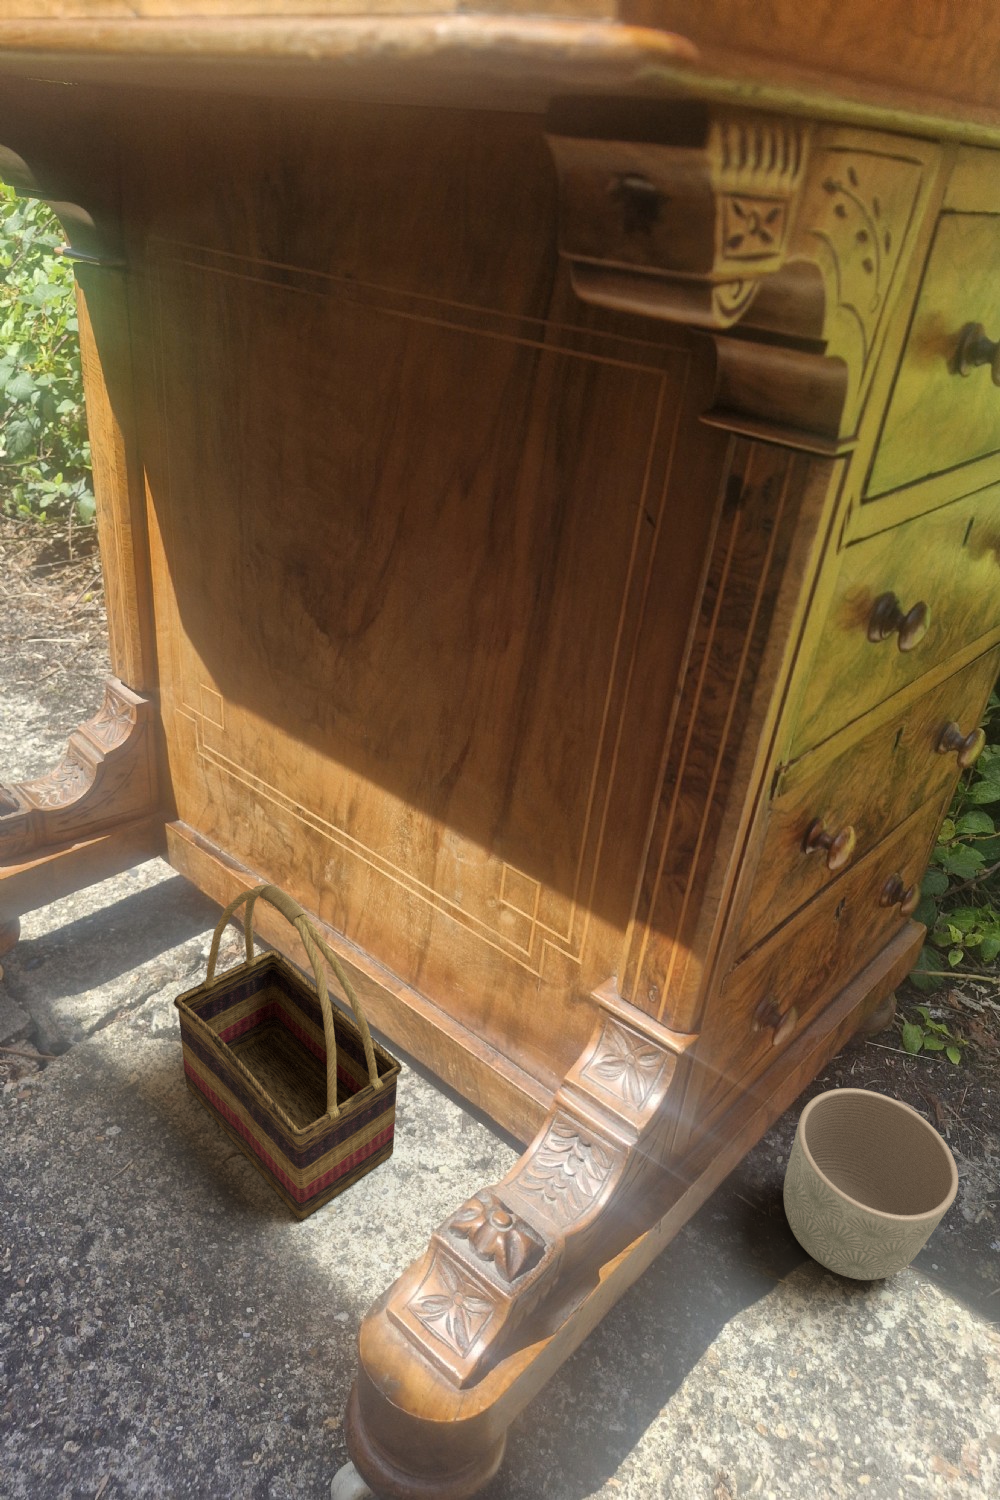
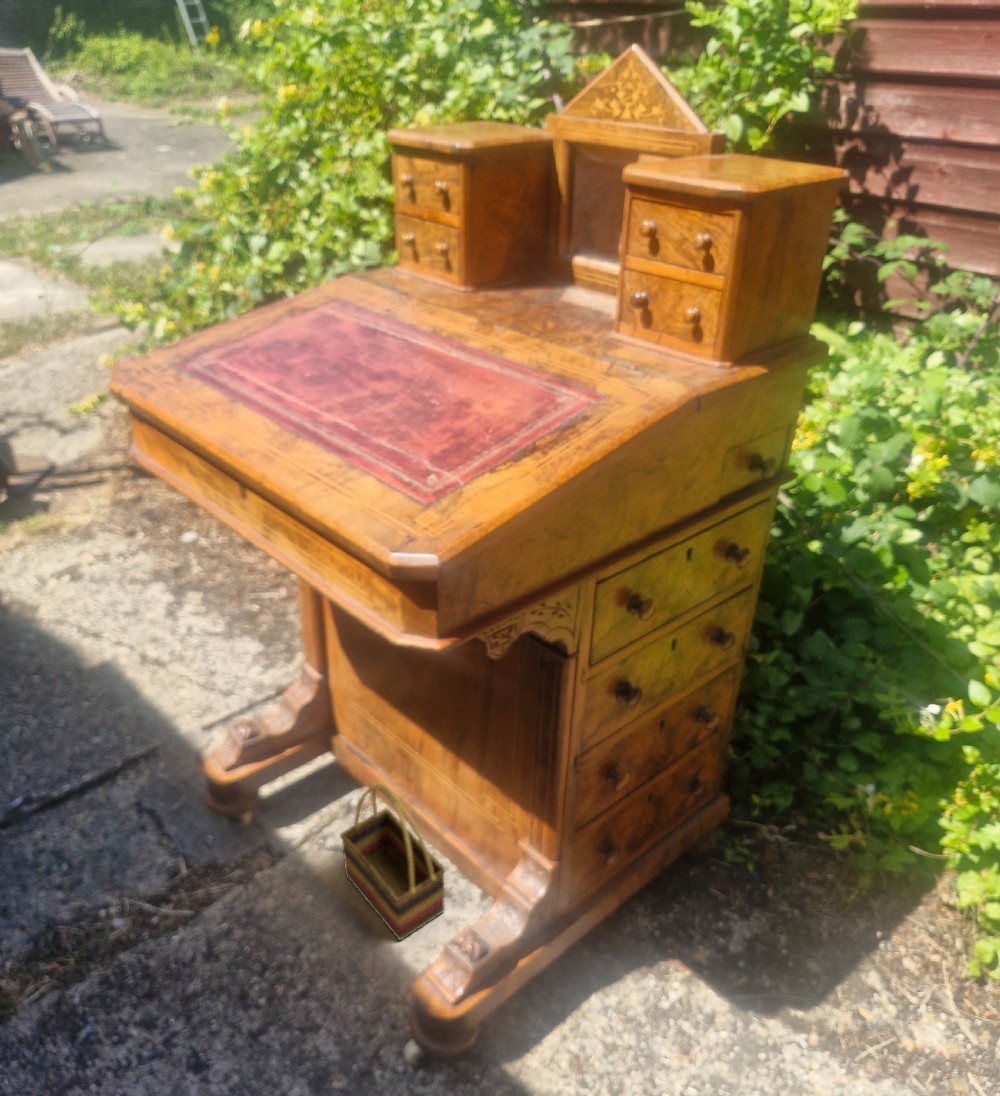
planter: present [783,1088,958,1280] -> none [631,886,705,978]

